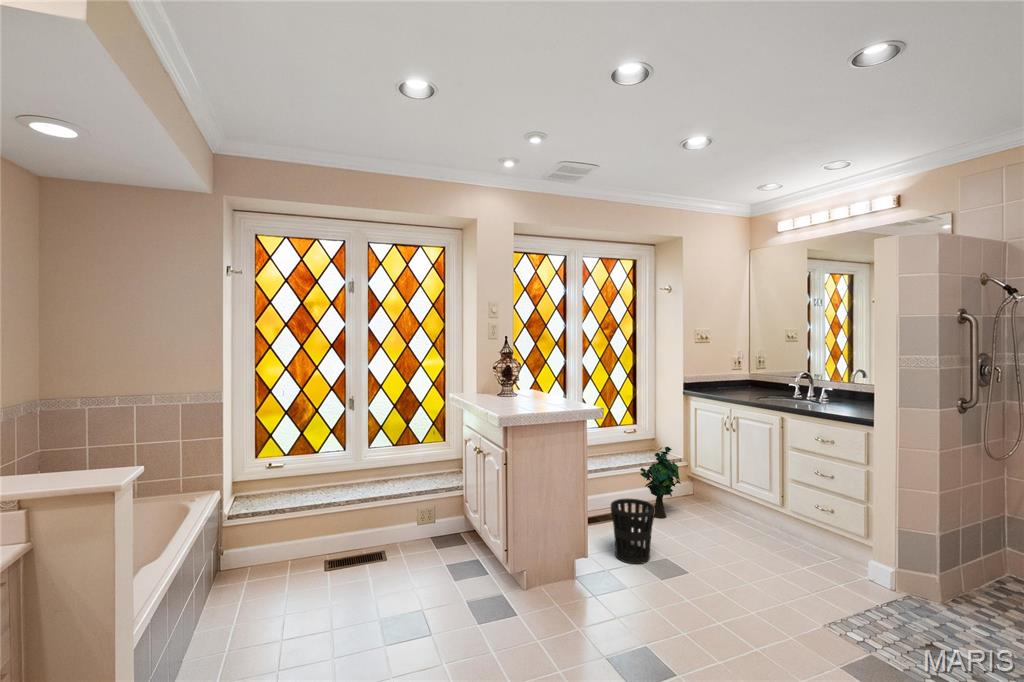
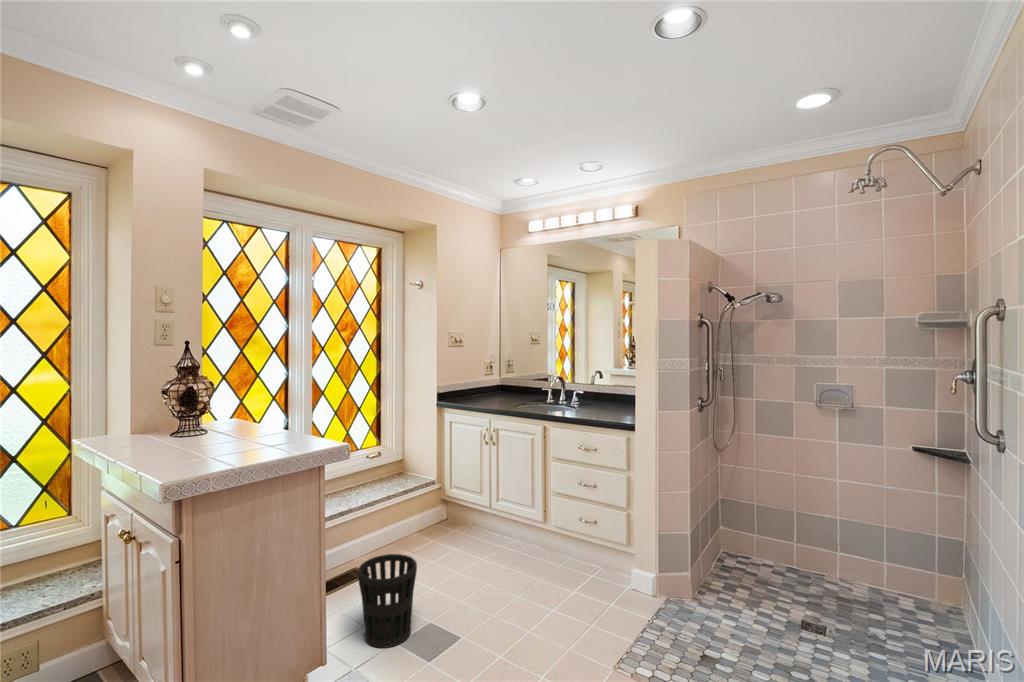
decorative plant: present [640,447,681,518] -> none [390,473,440,564]

